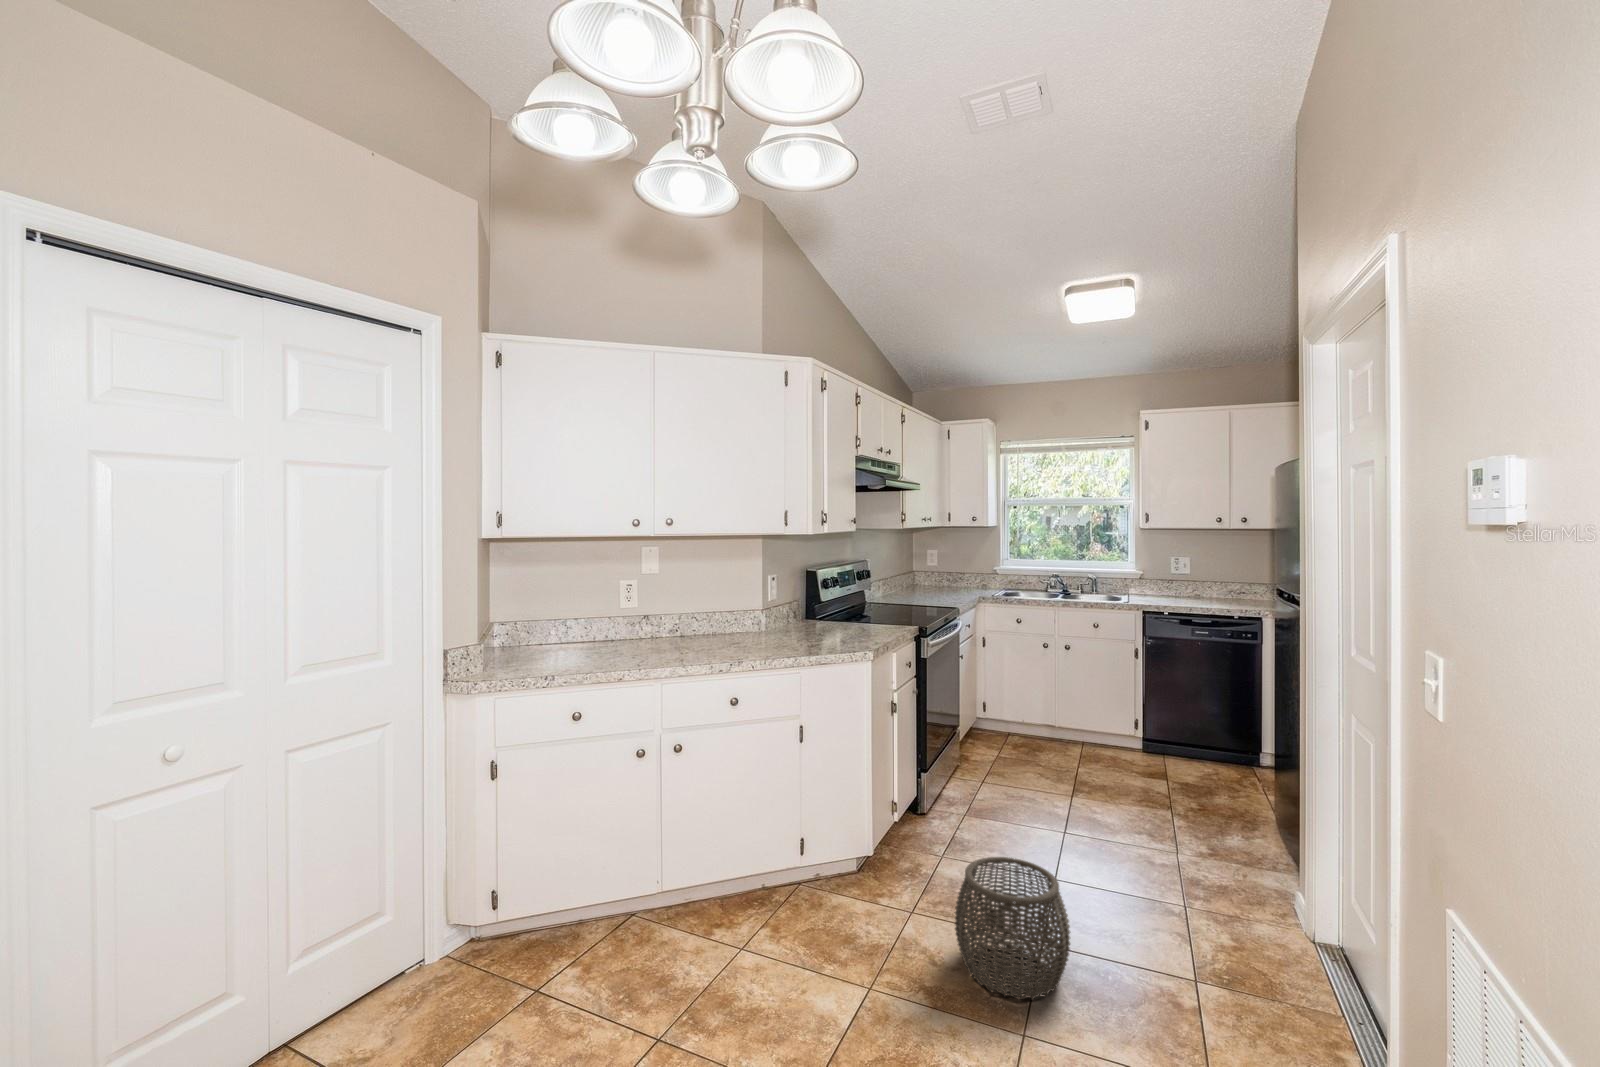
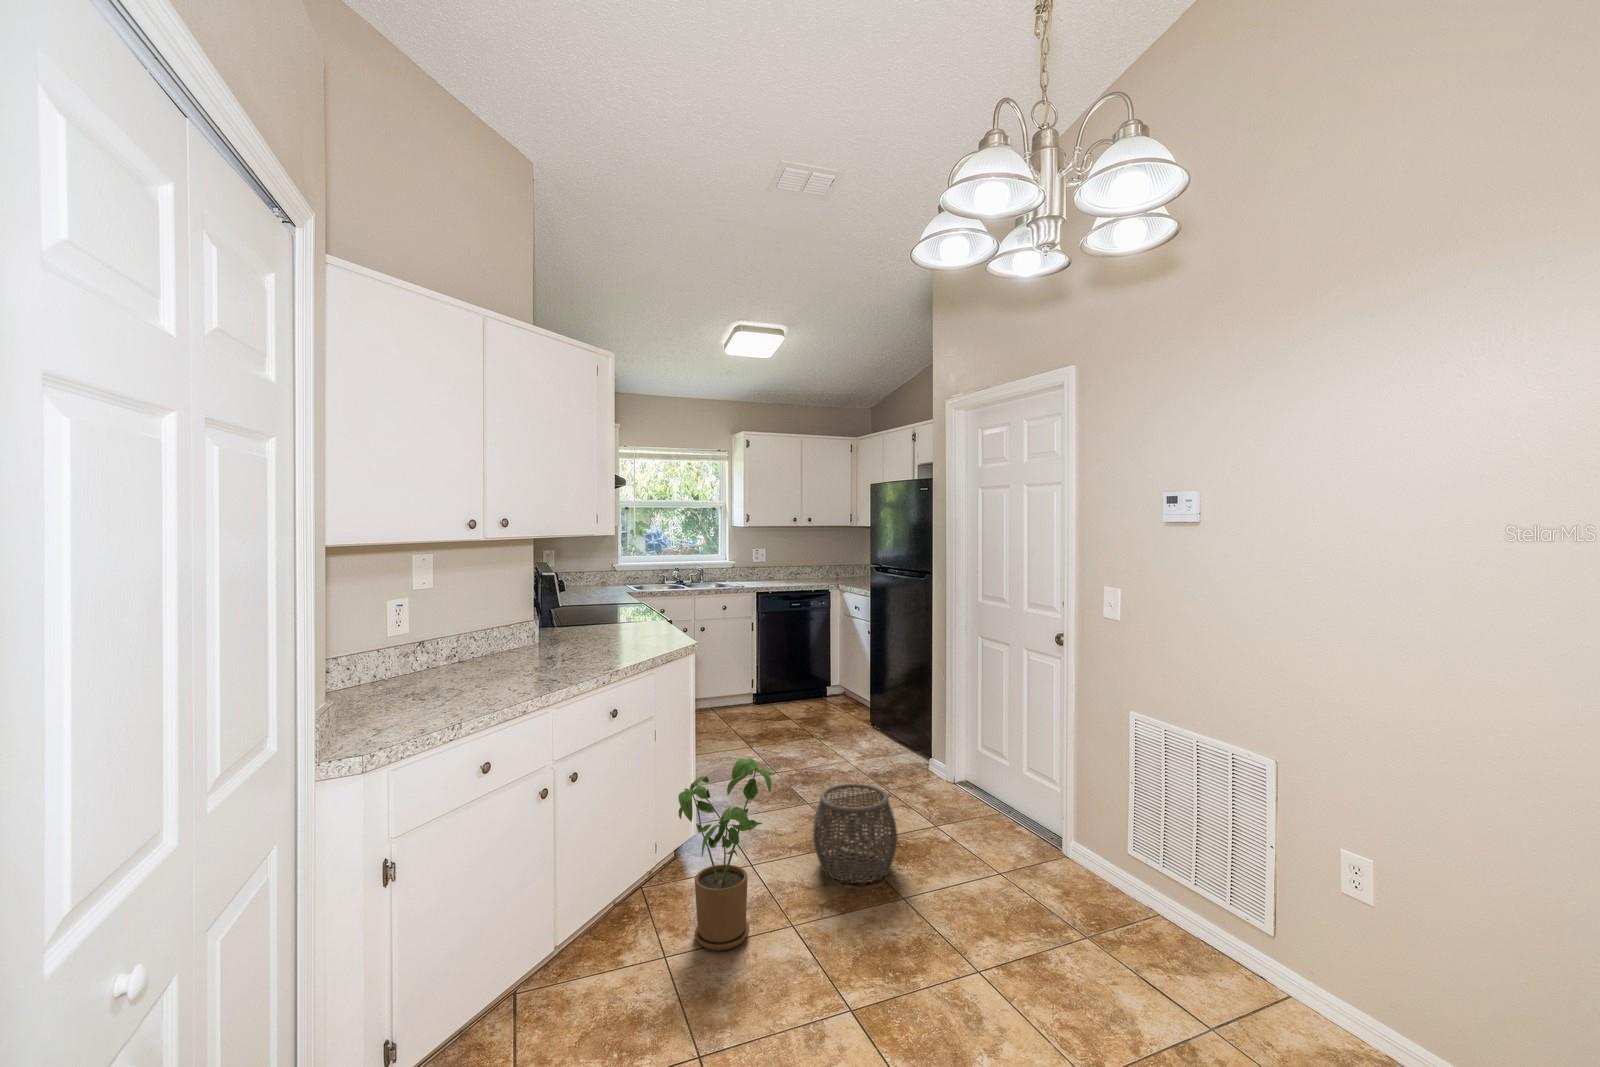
house plant: none [759,776,868,973] -> present [678,758,776,951]

